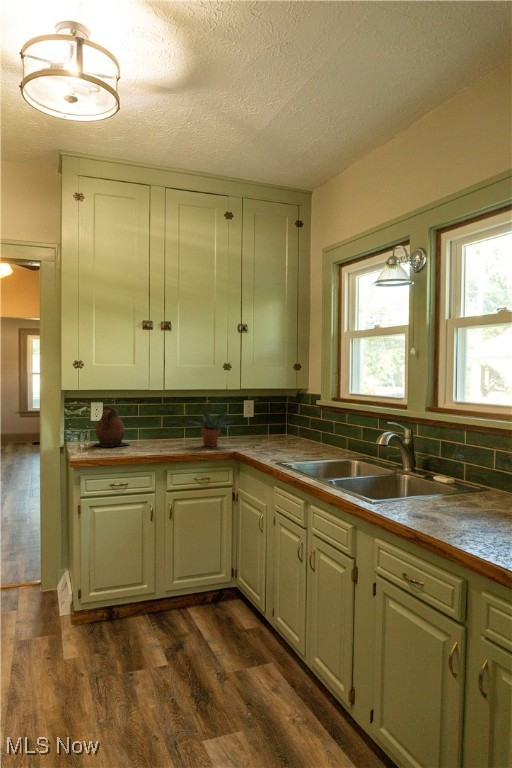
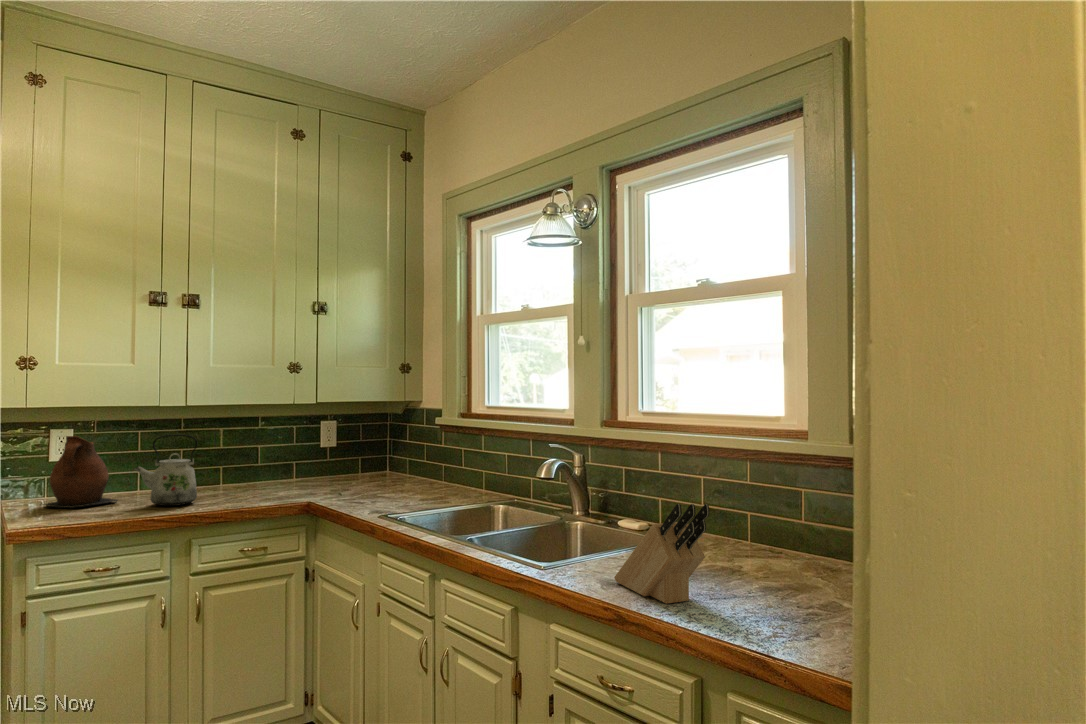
kettle: none [137,407,171,449] -> present [134,434,197,506]
potted plant: present [189,409,232,447] -> none [224,433,308,496]
knife block: none [418,467,481,532] -> present [614,504,709,604]

